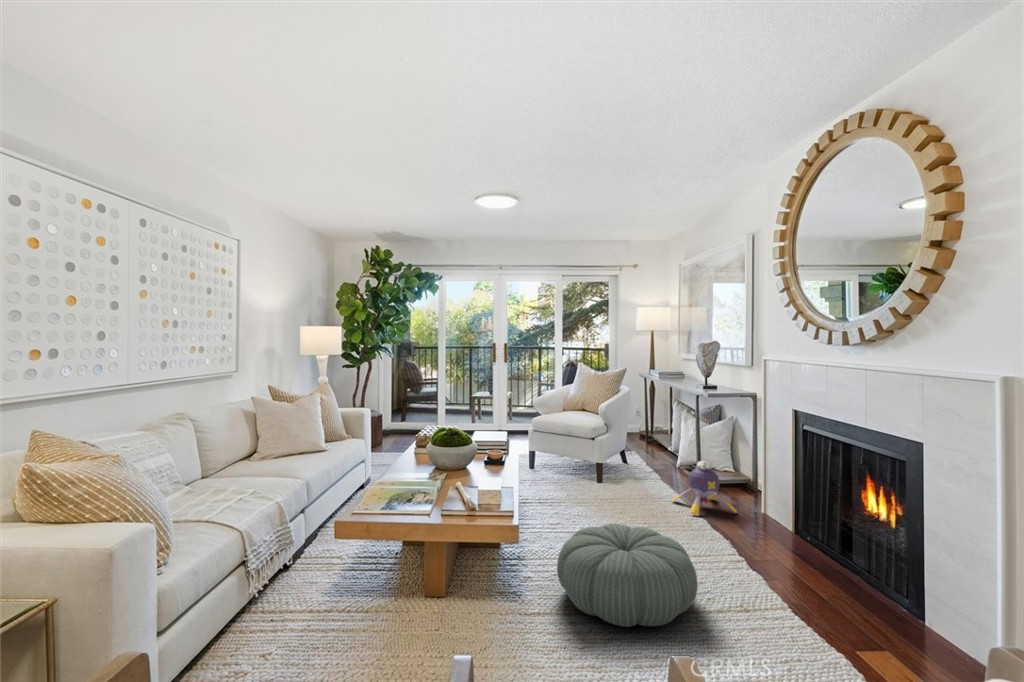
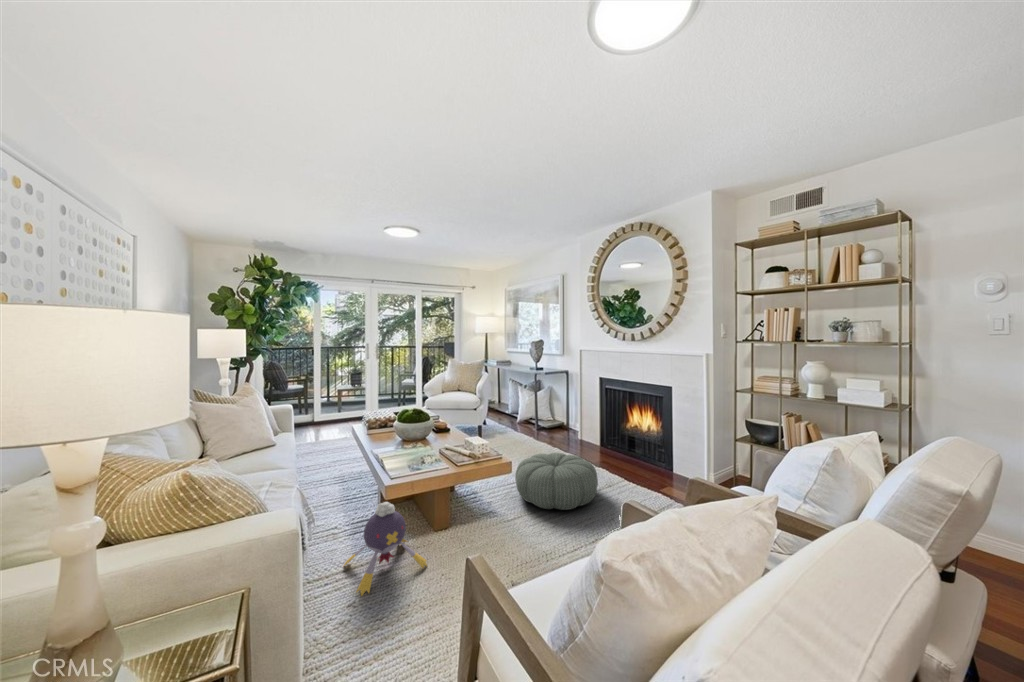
plush toy: present [672,461,737,516] -> present [344,502,427,596]

